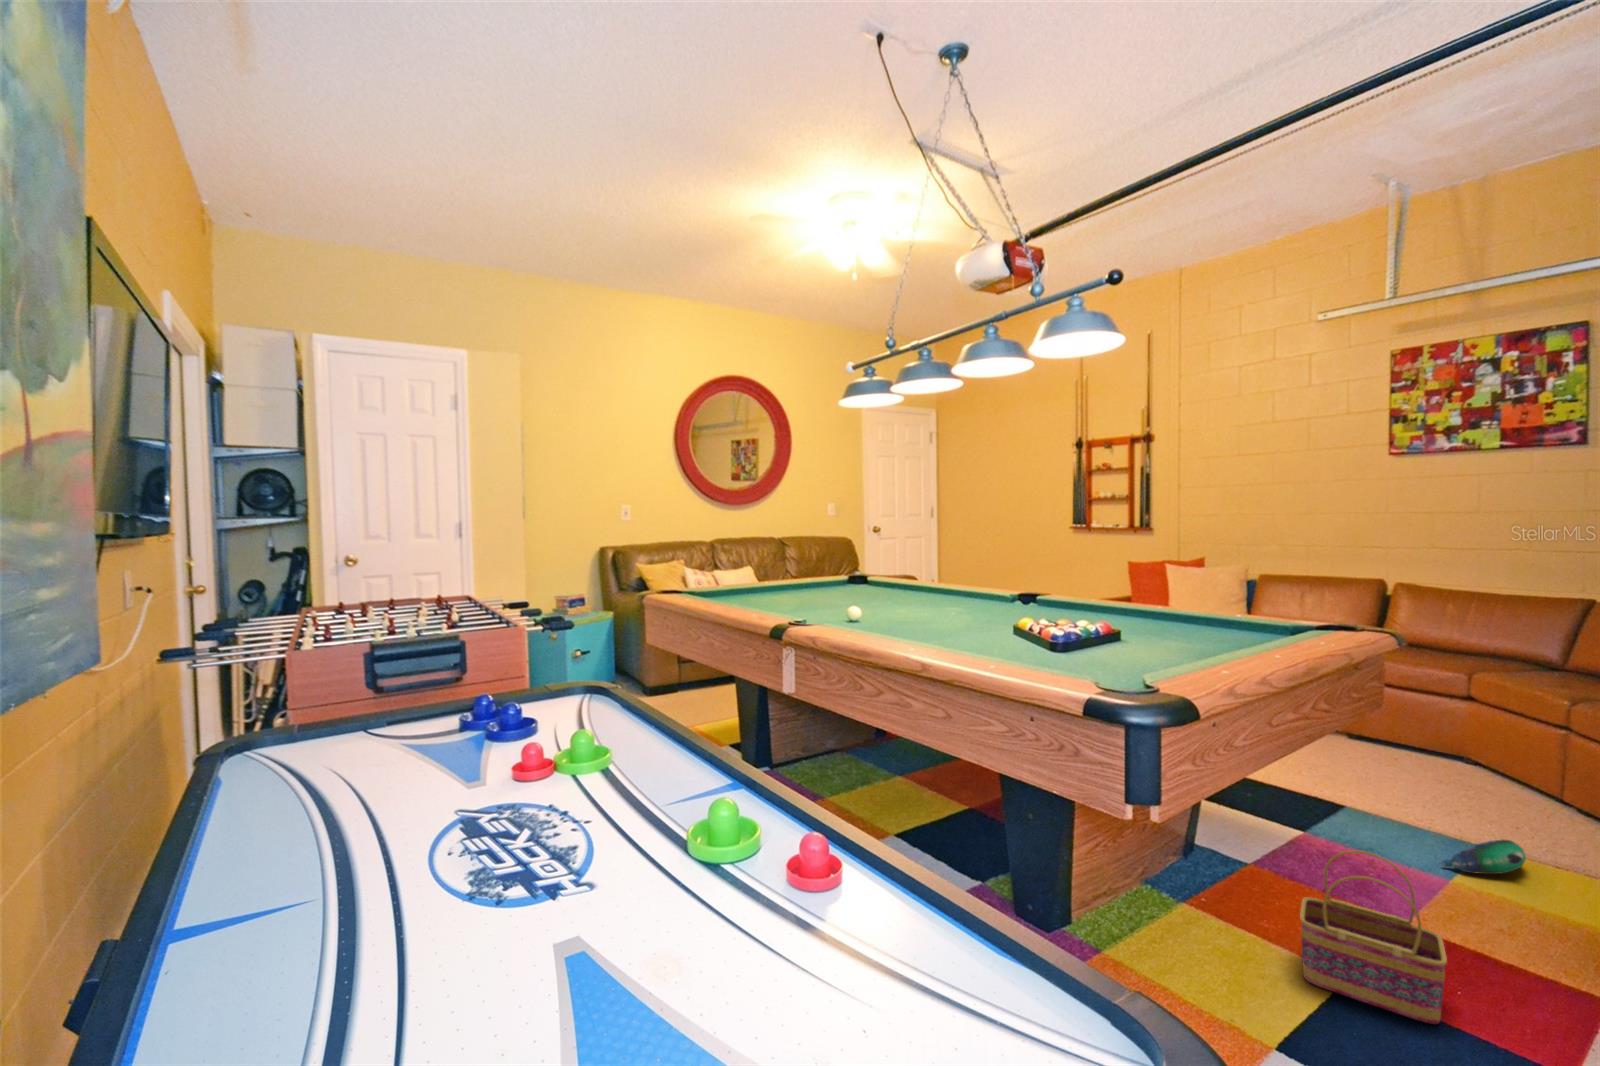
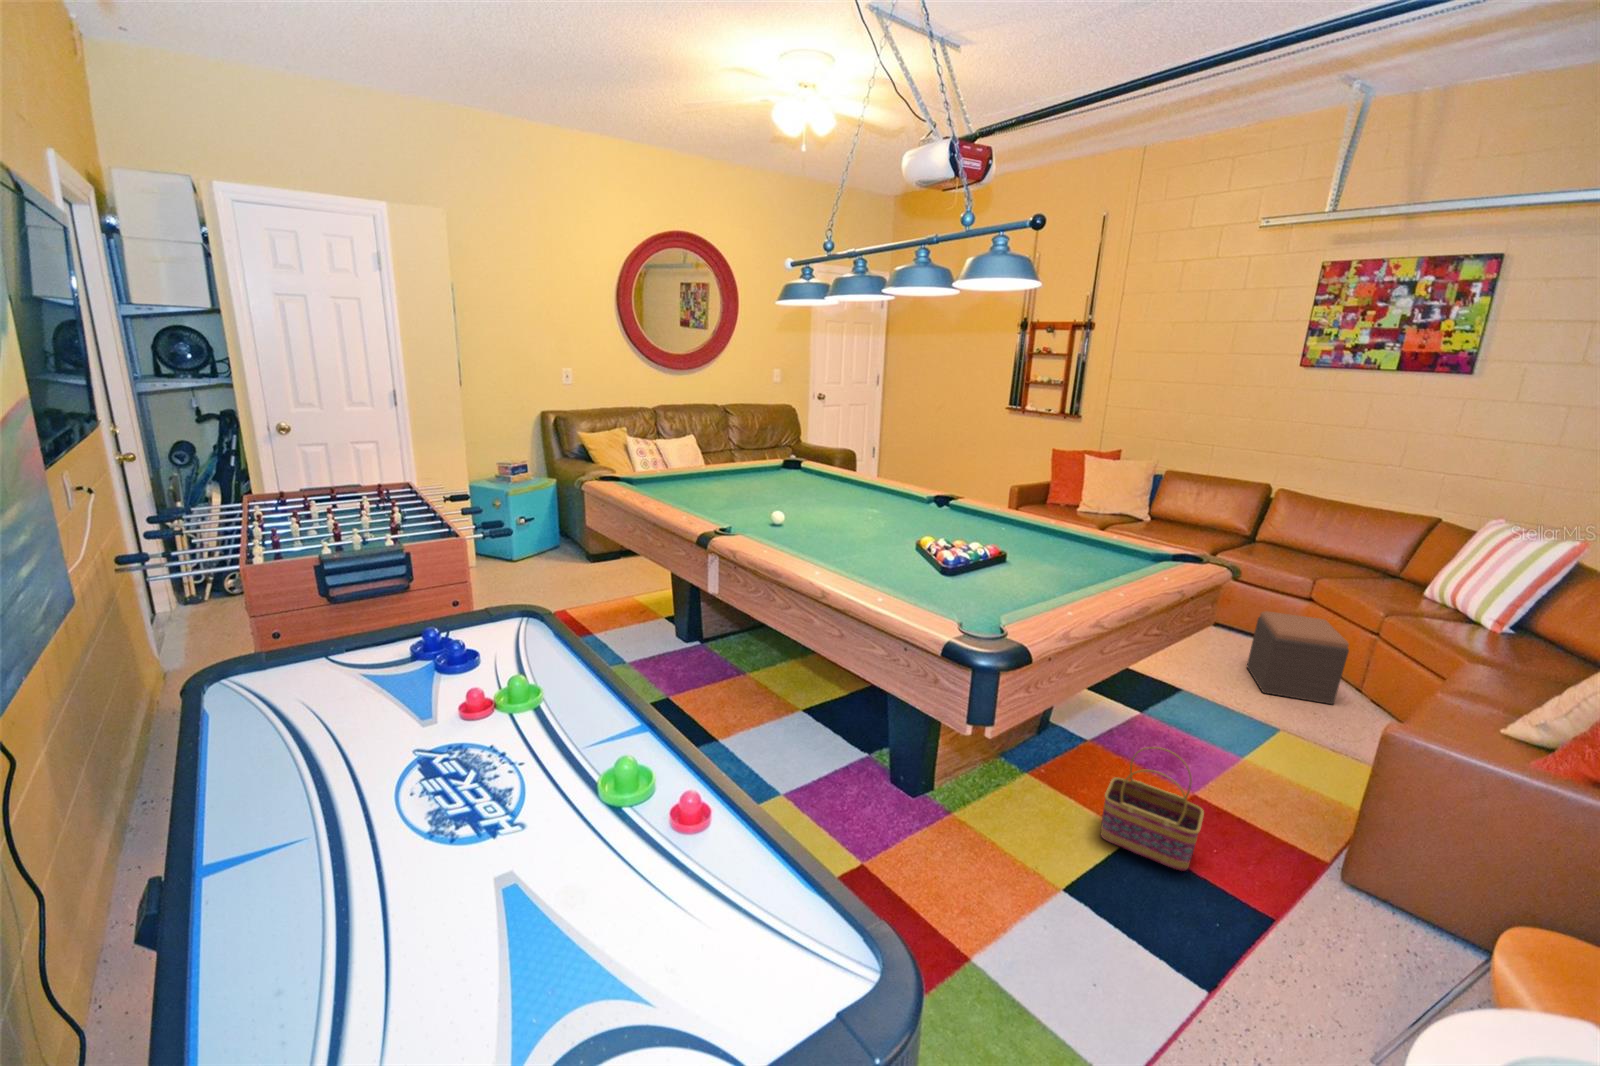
footstool: none [1415,711,1548,821] -> present [1247,611,1349,704]
plush toy: present [1441,840,1526,874] -> none [1238,723,1302,751]

